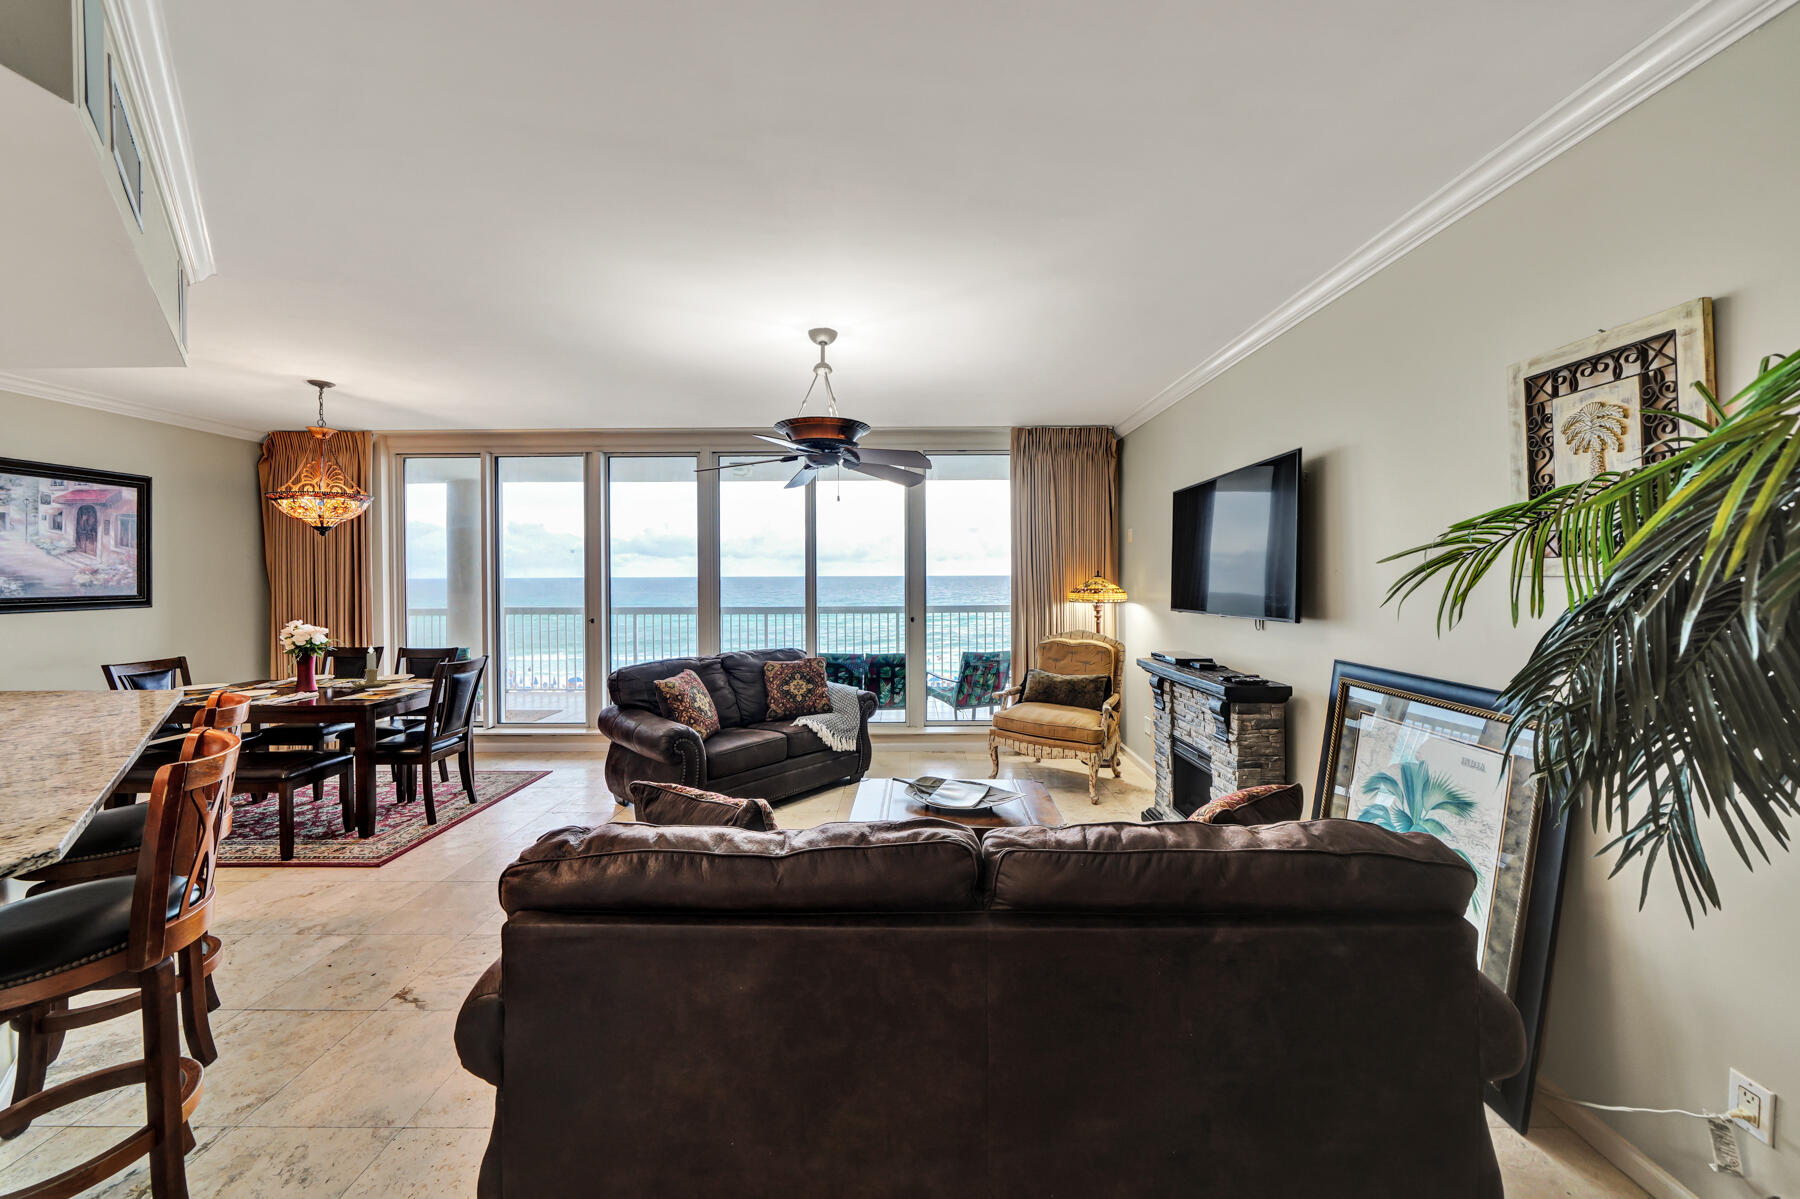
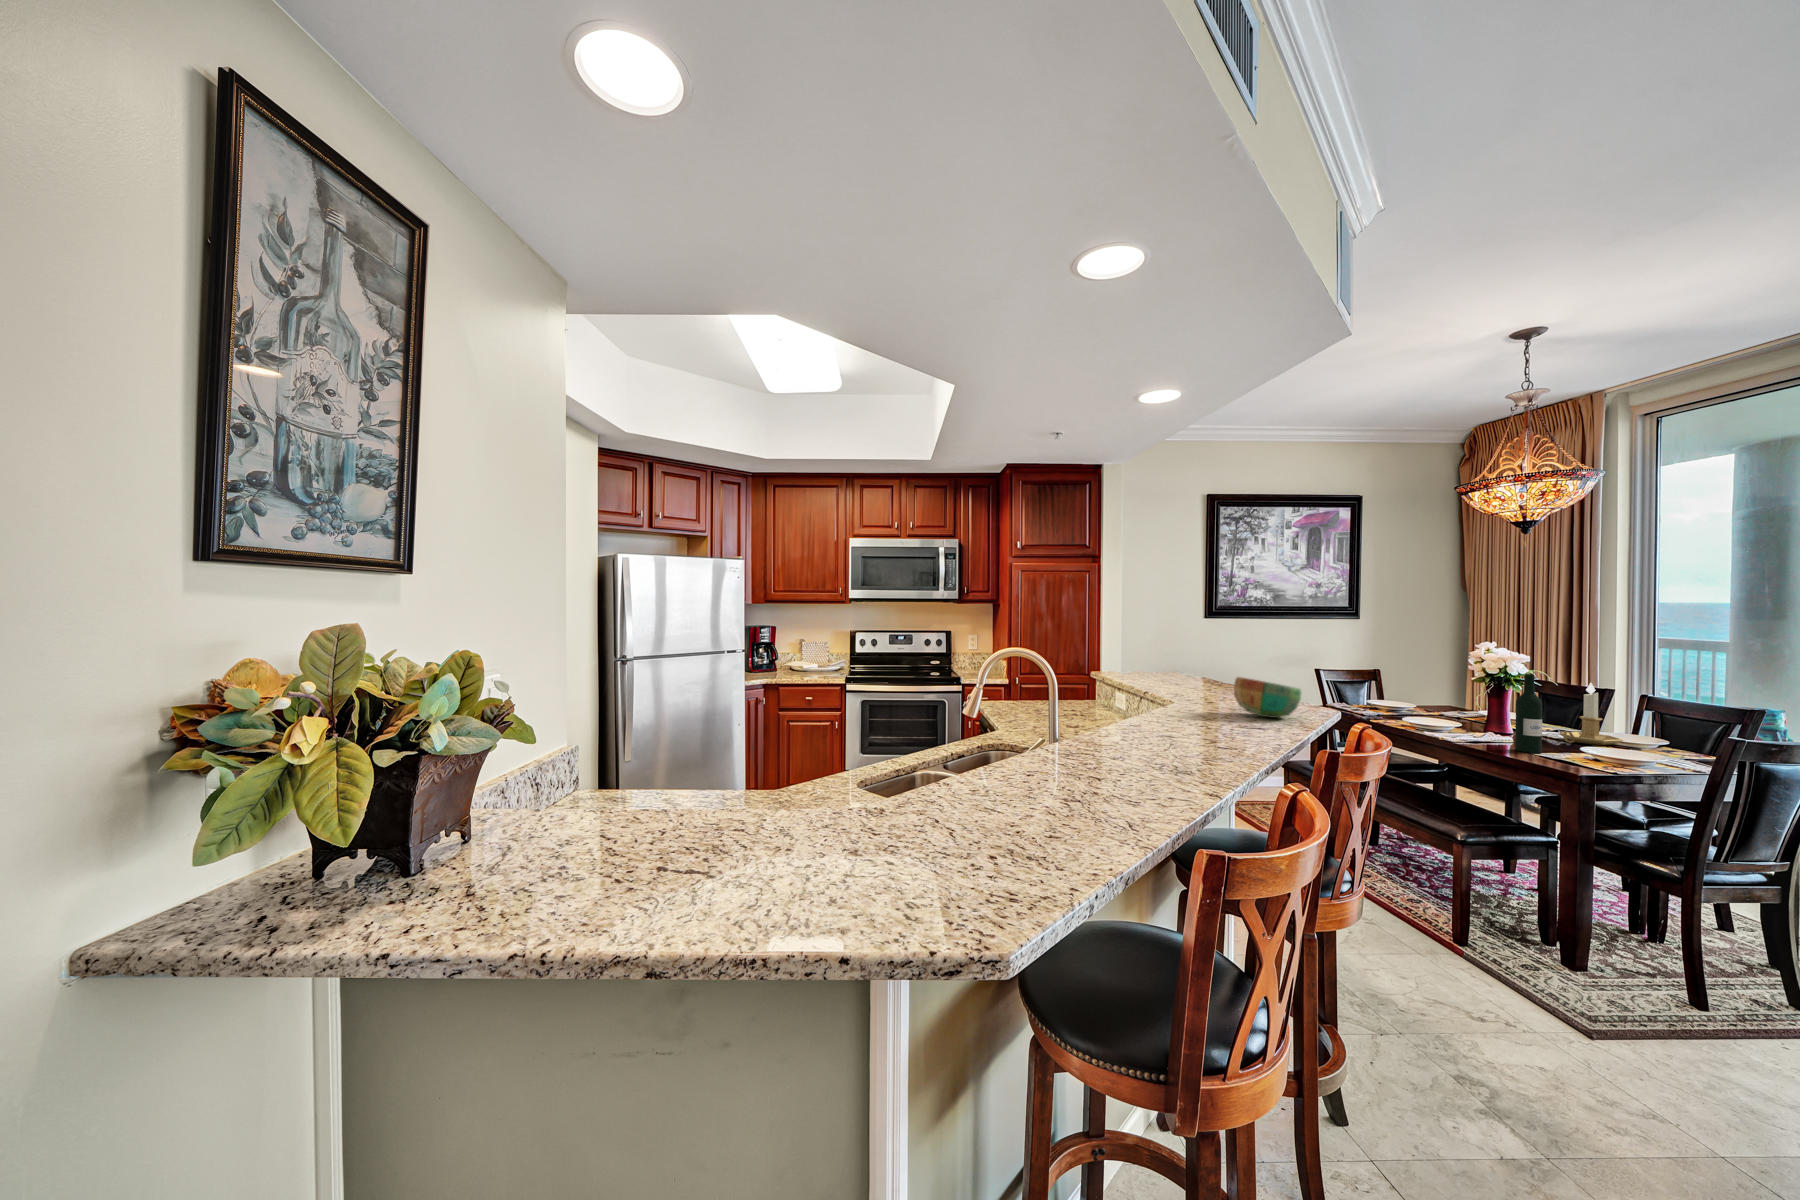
wine bottle: none [322,644,341,701] -> present [1515,674,1542,753]
bowl: none [38,677,132,713] -> present [1234,677,1301,718]

